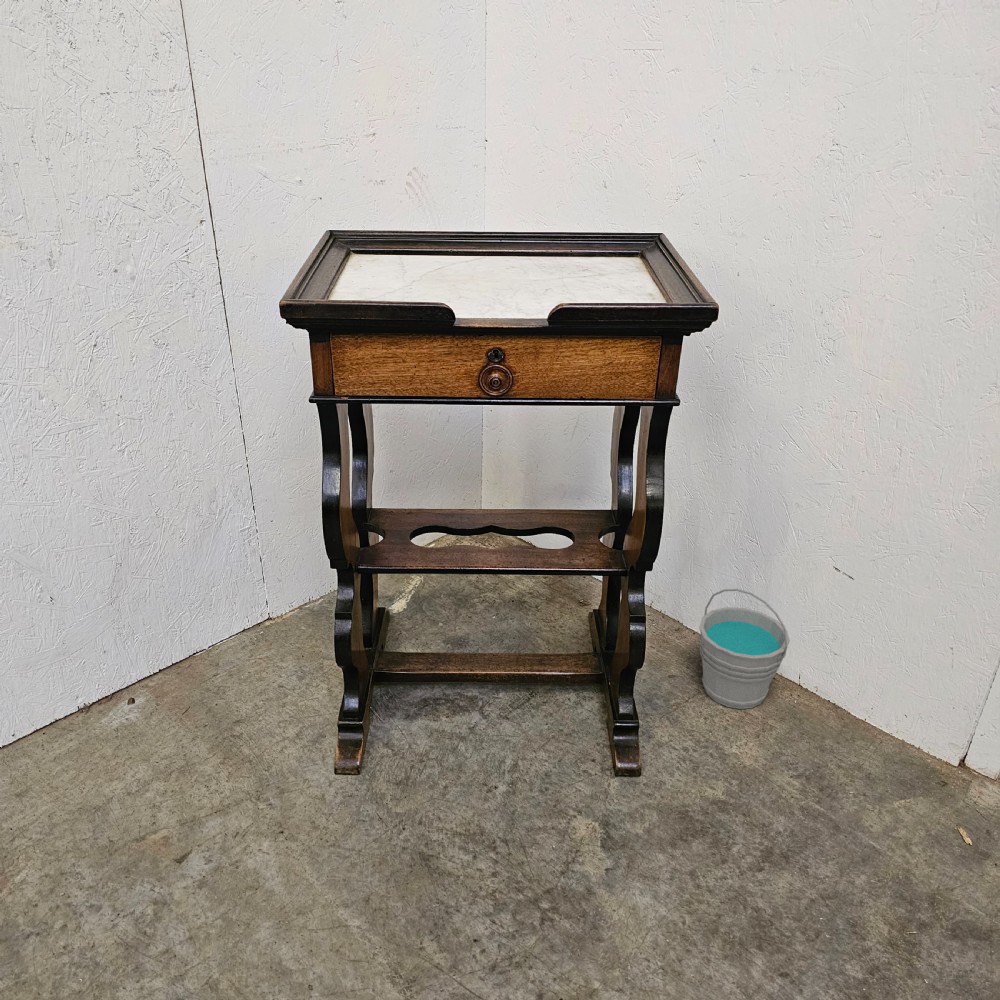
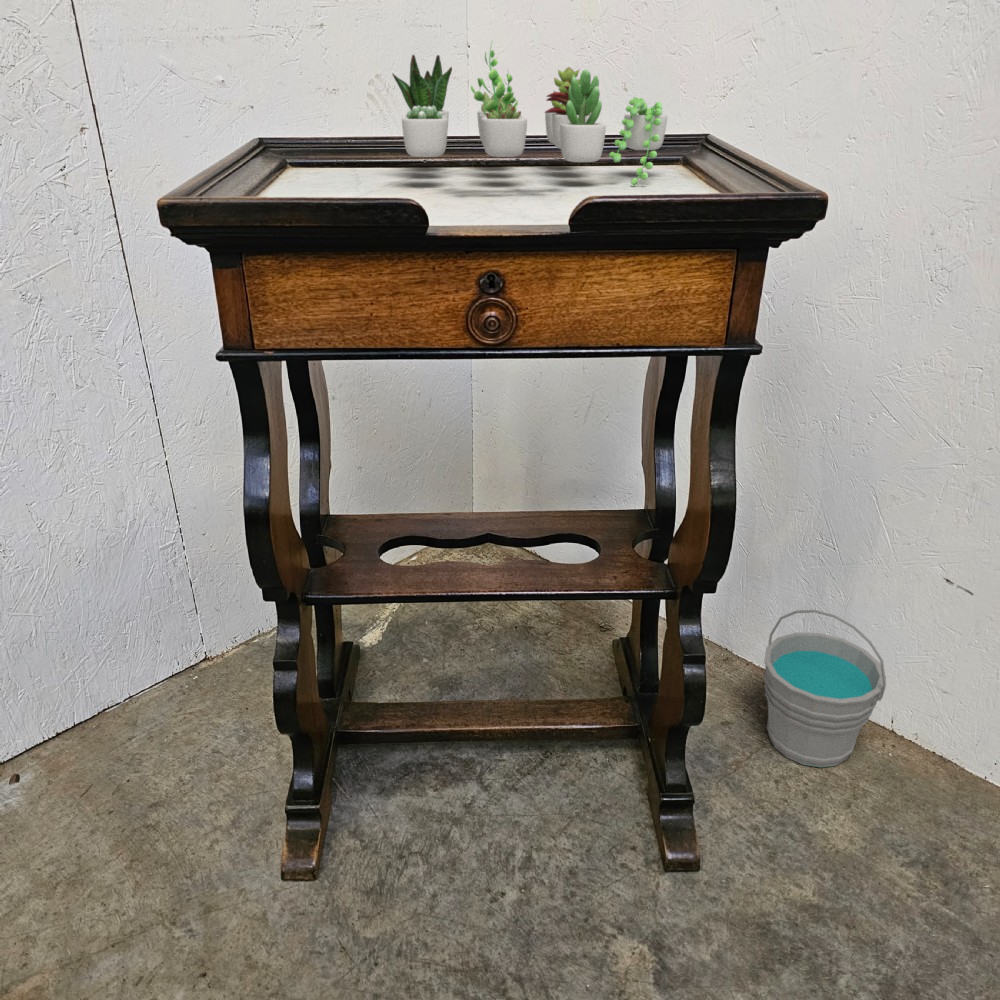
succulent plant: none [431,179,624,284] -> present [393,48,667,185]

